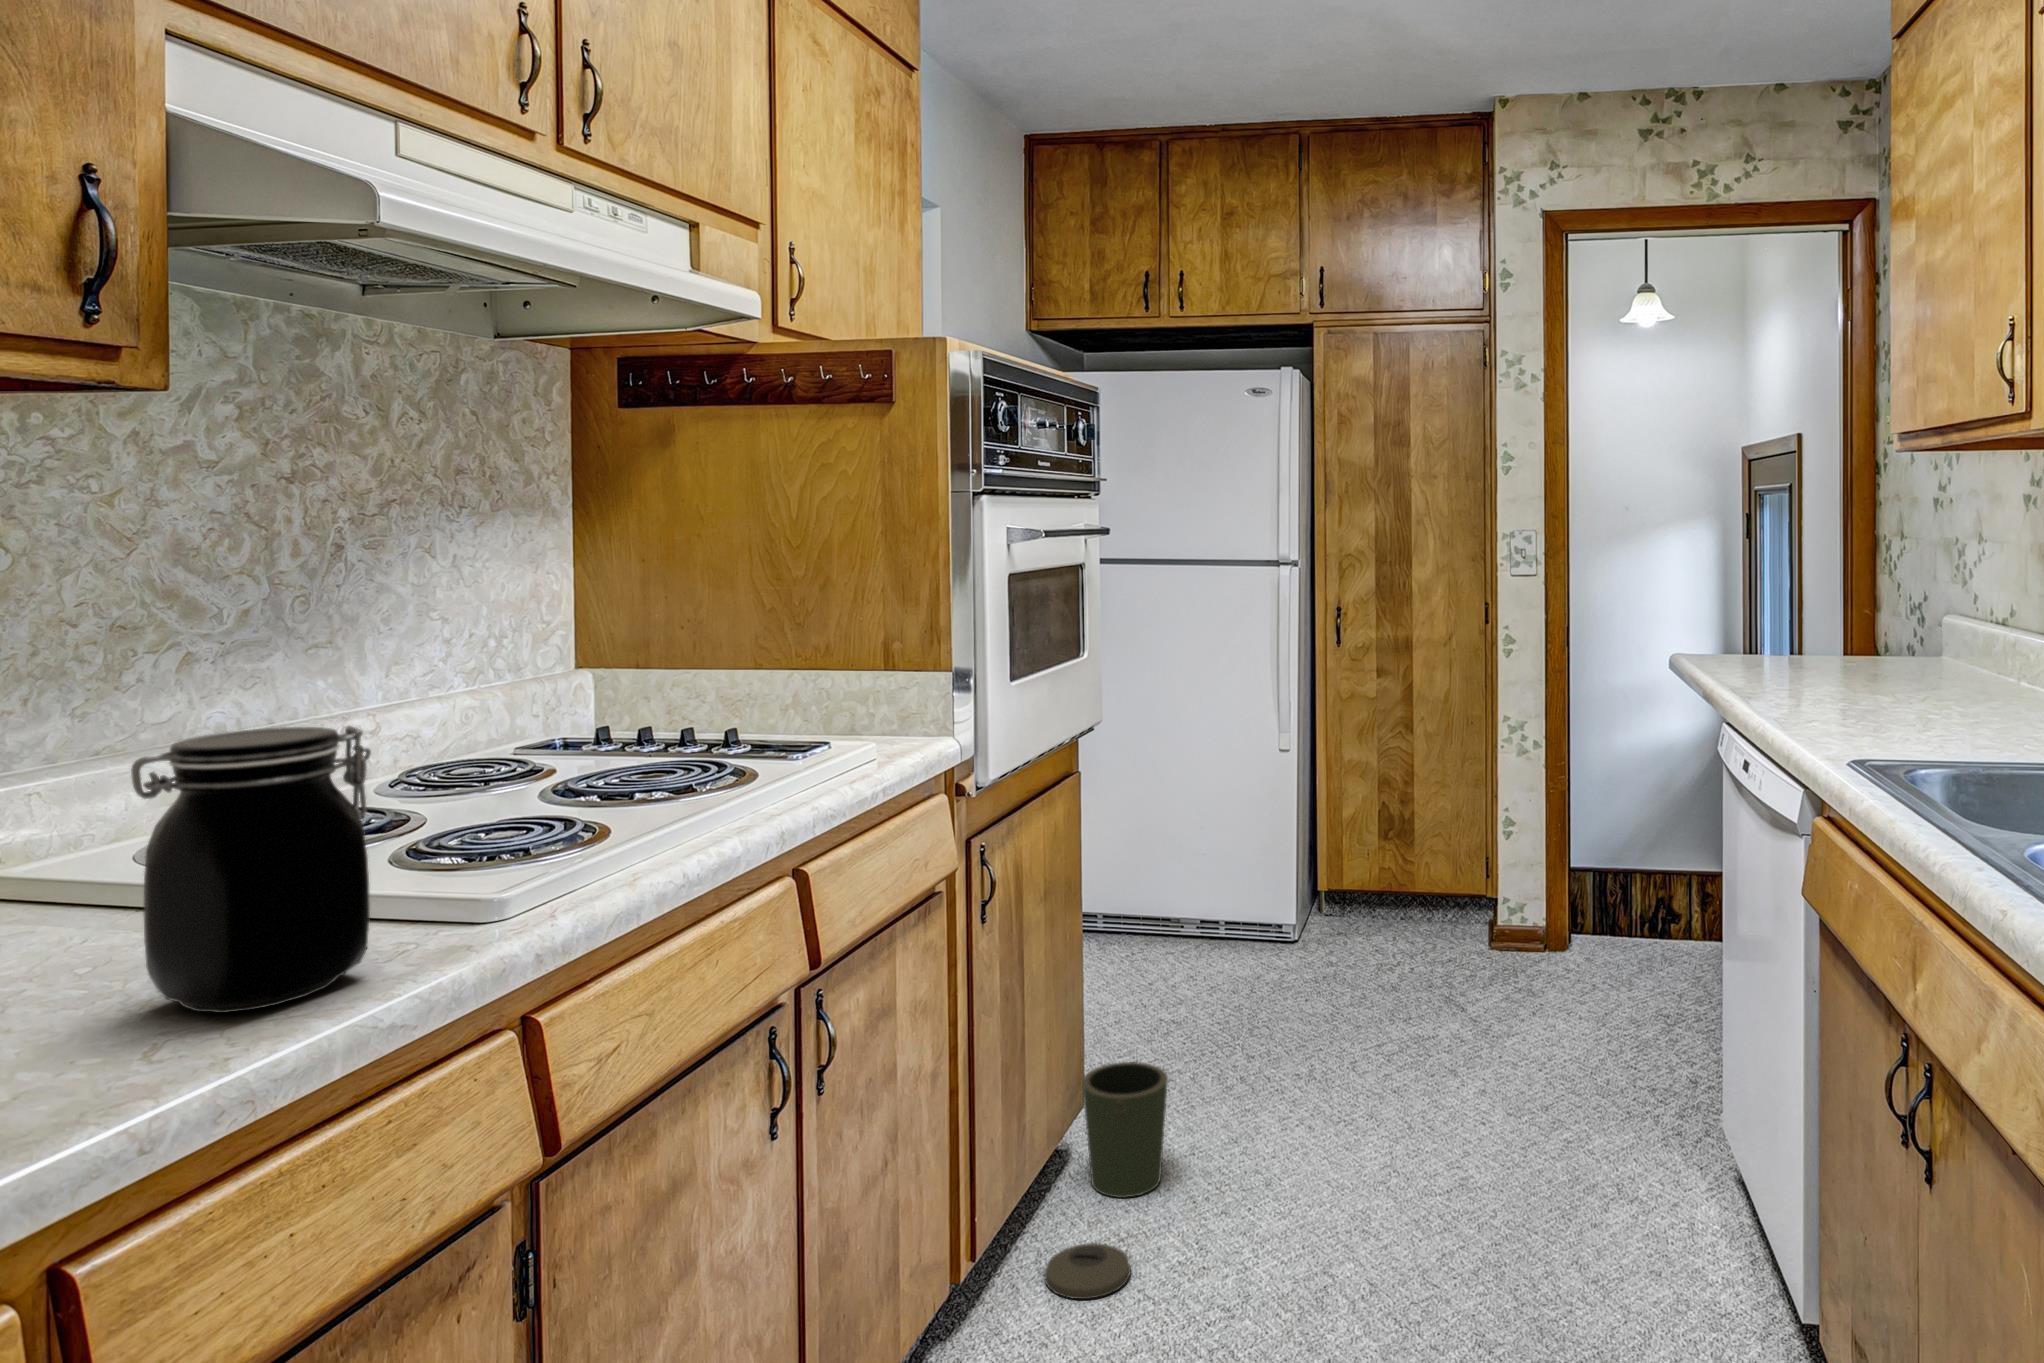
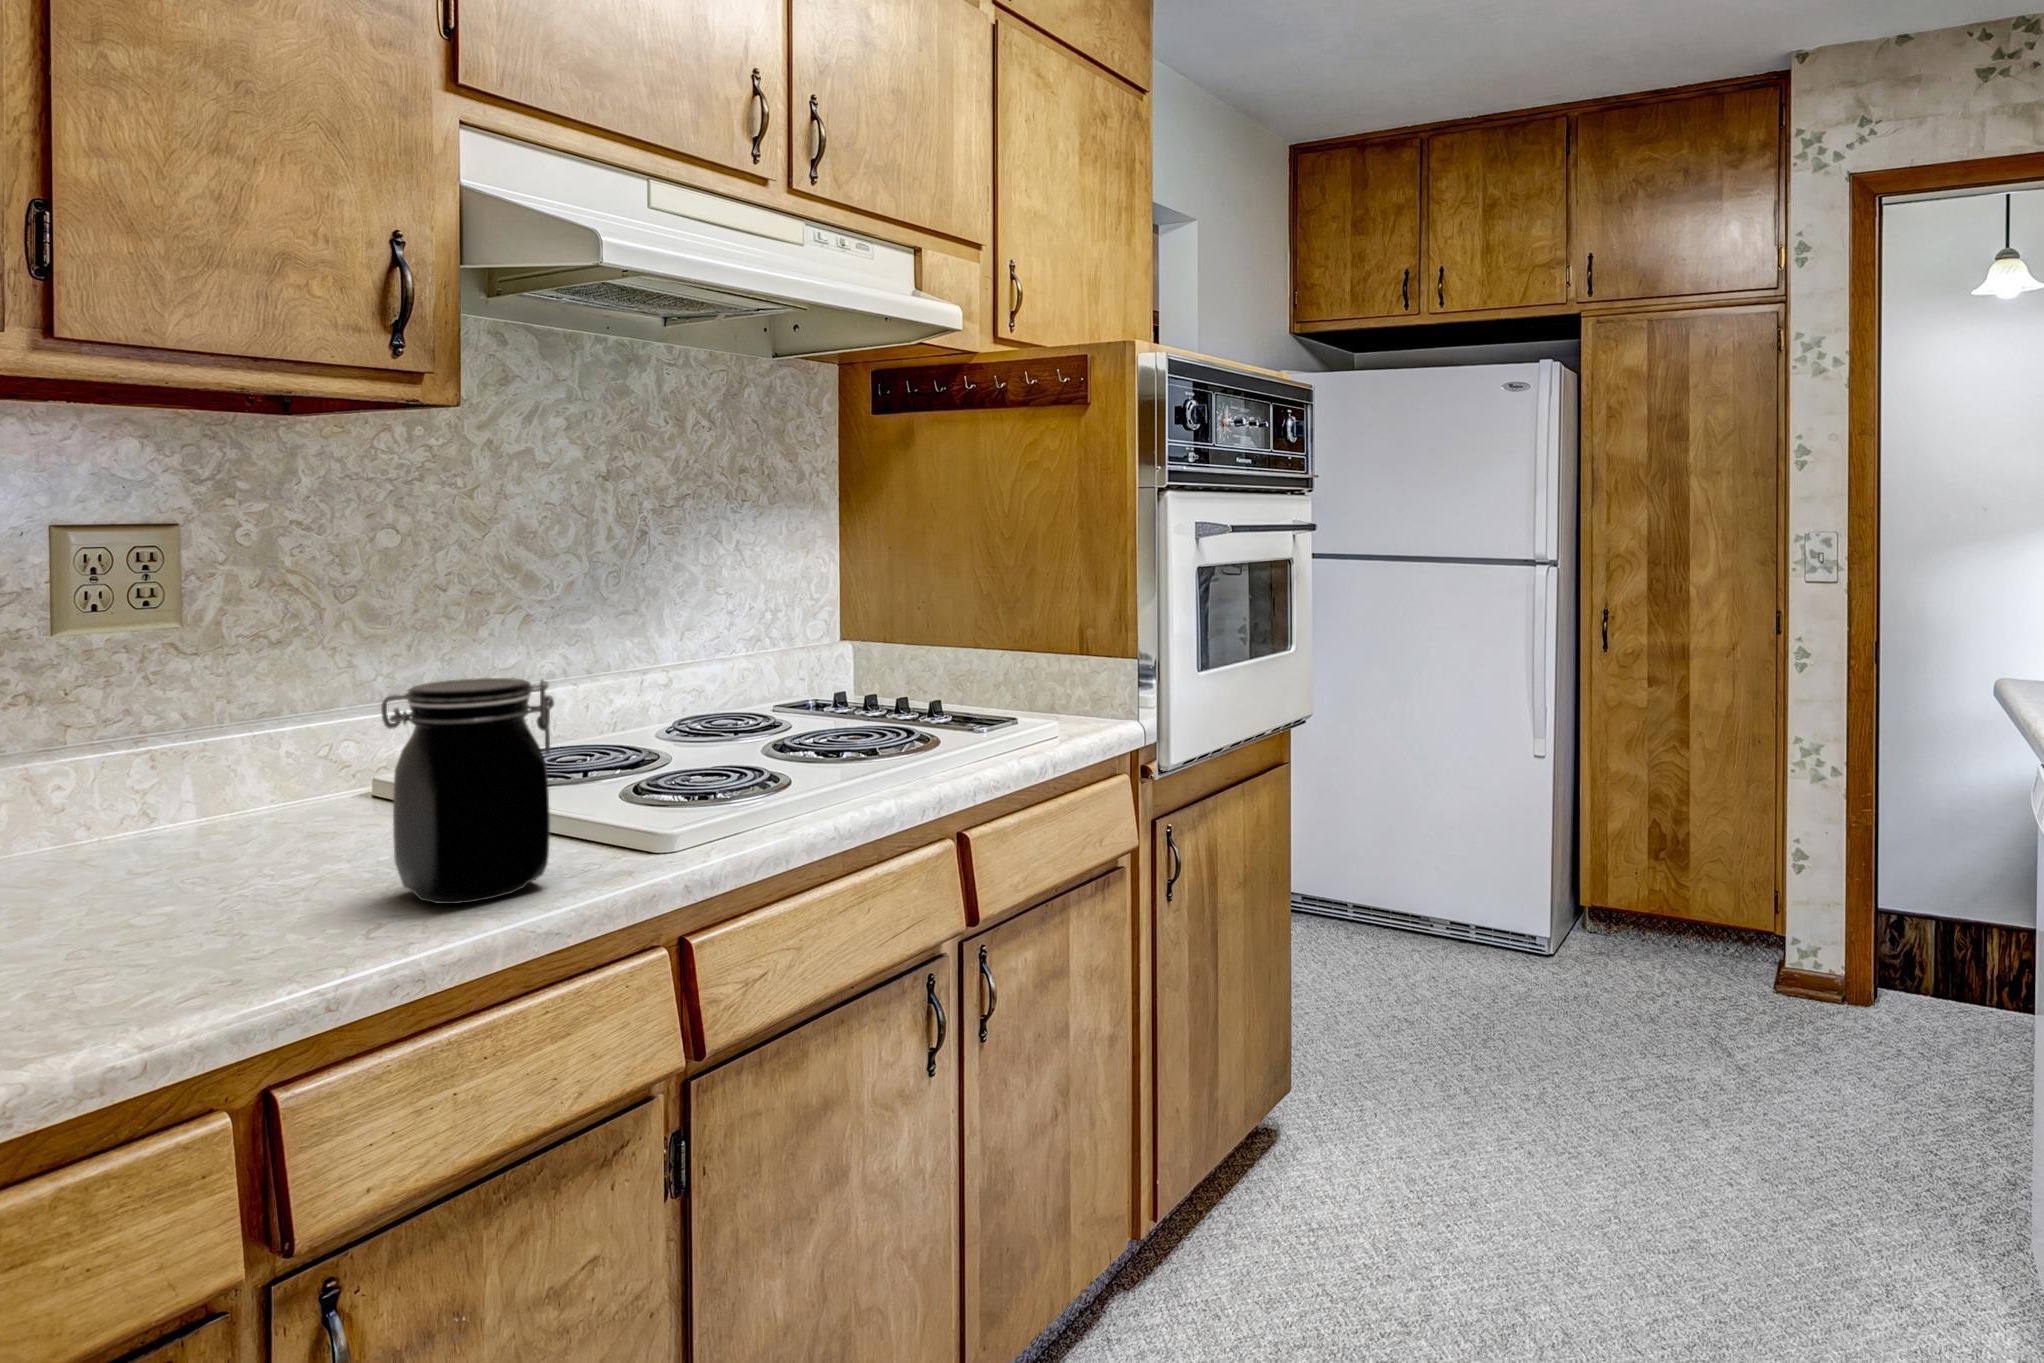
trash can: present [1045,1062,1168,1299] -> none [1229,1055,1370,1282]

